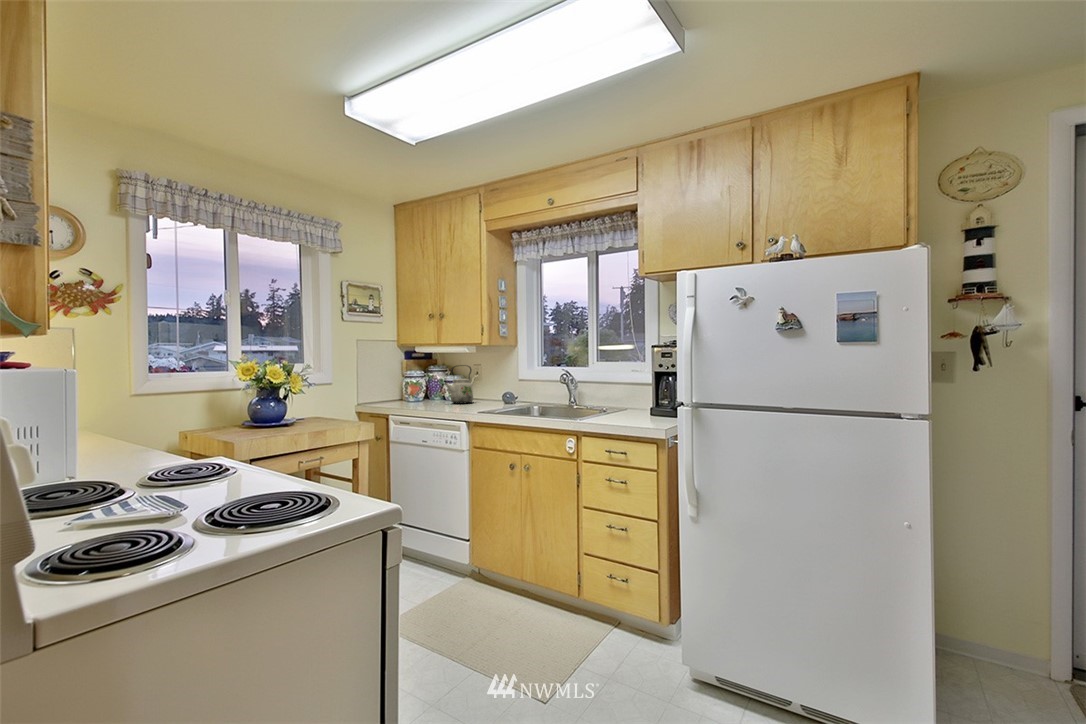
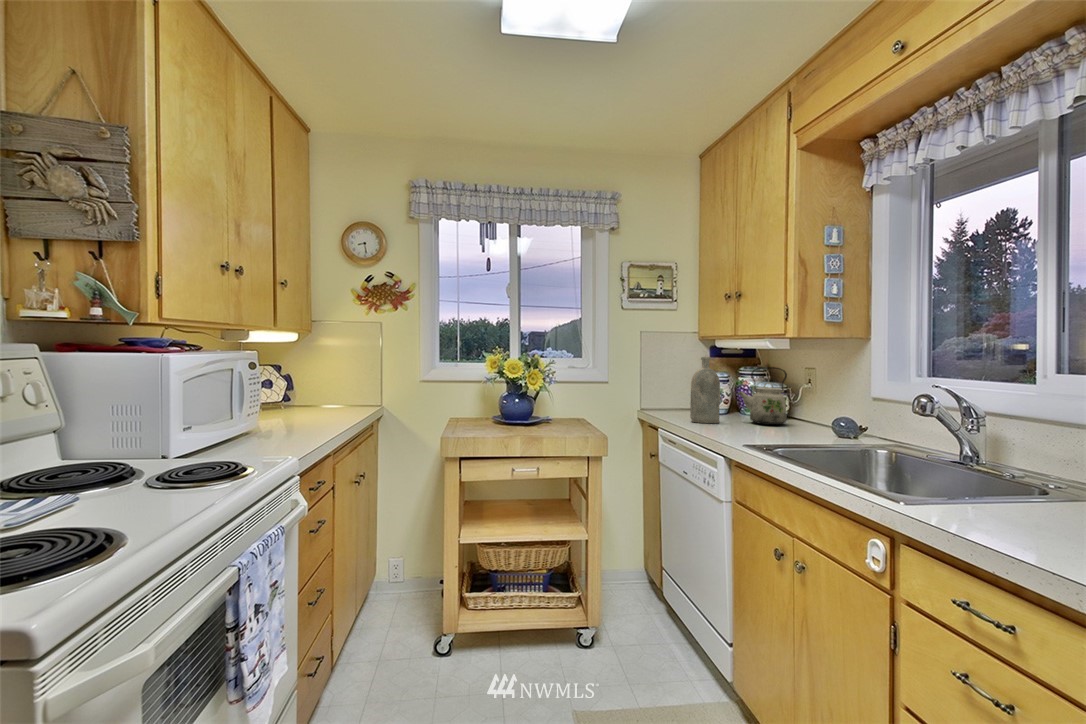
bottle: none [417,360,436,408] -> present [690,357,720,423]

